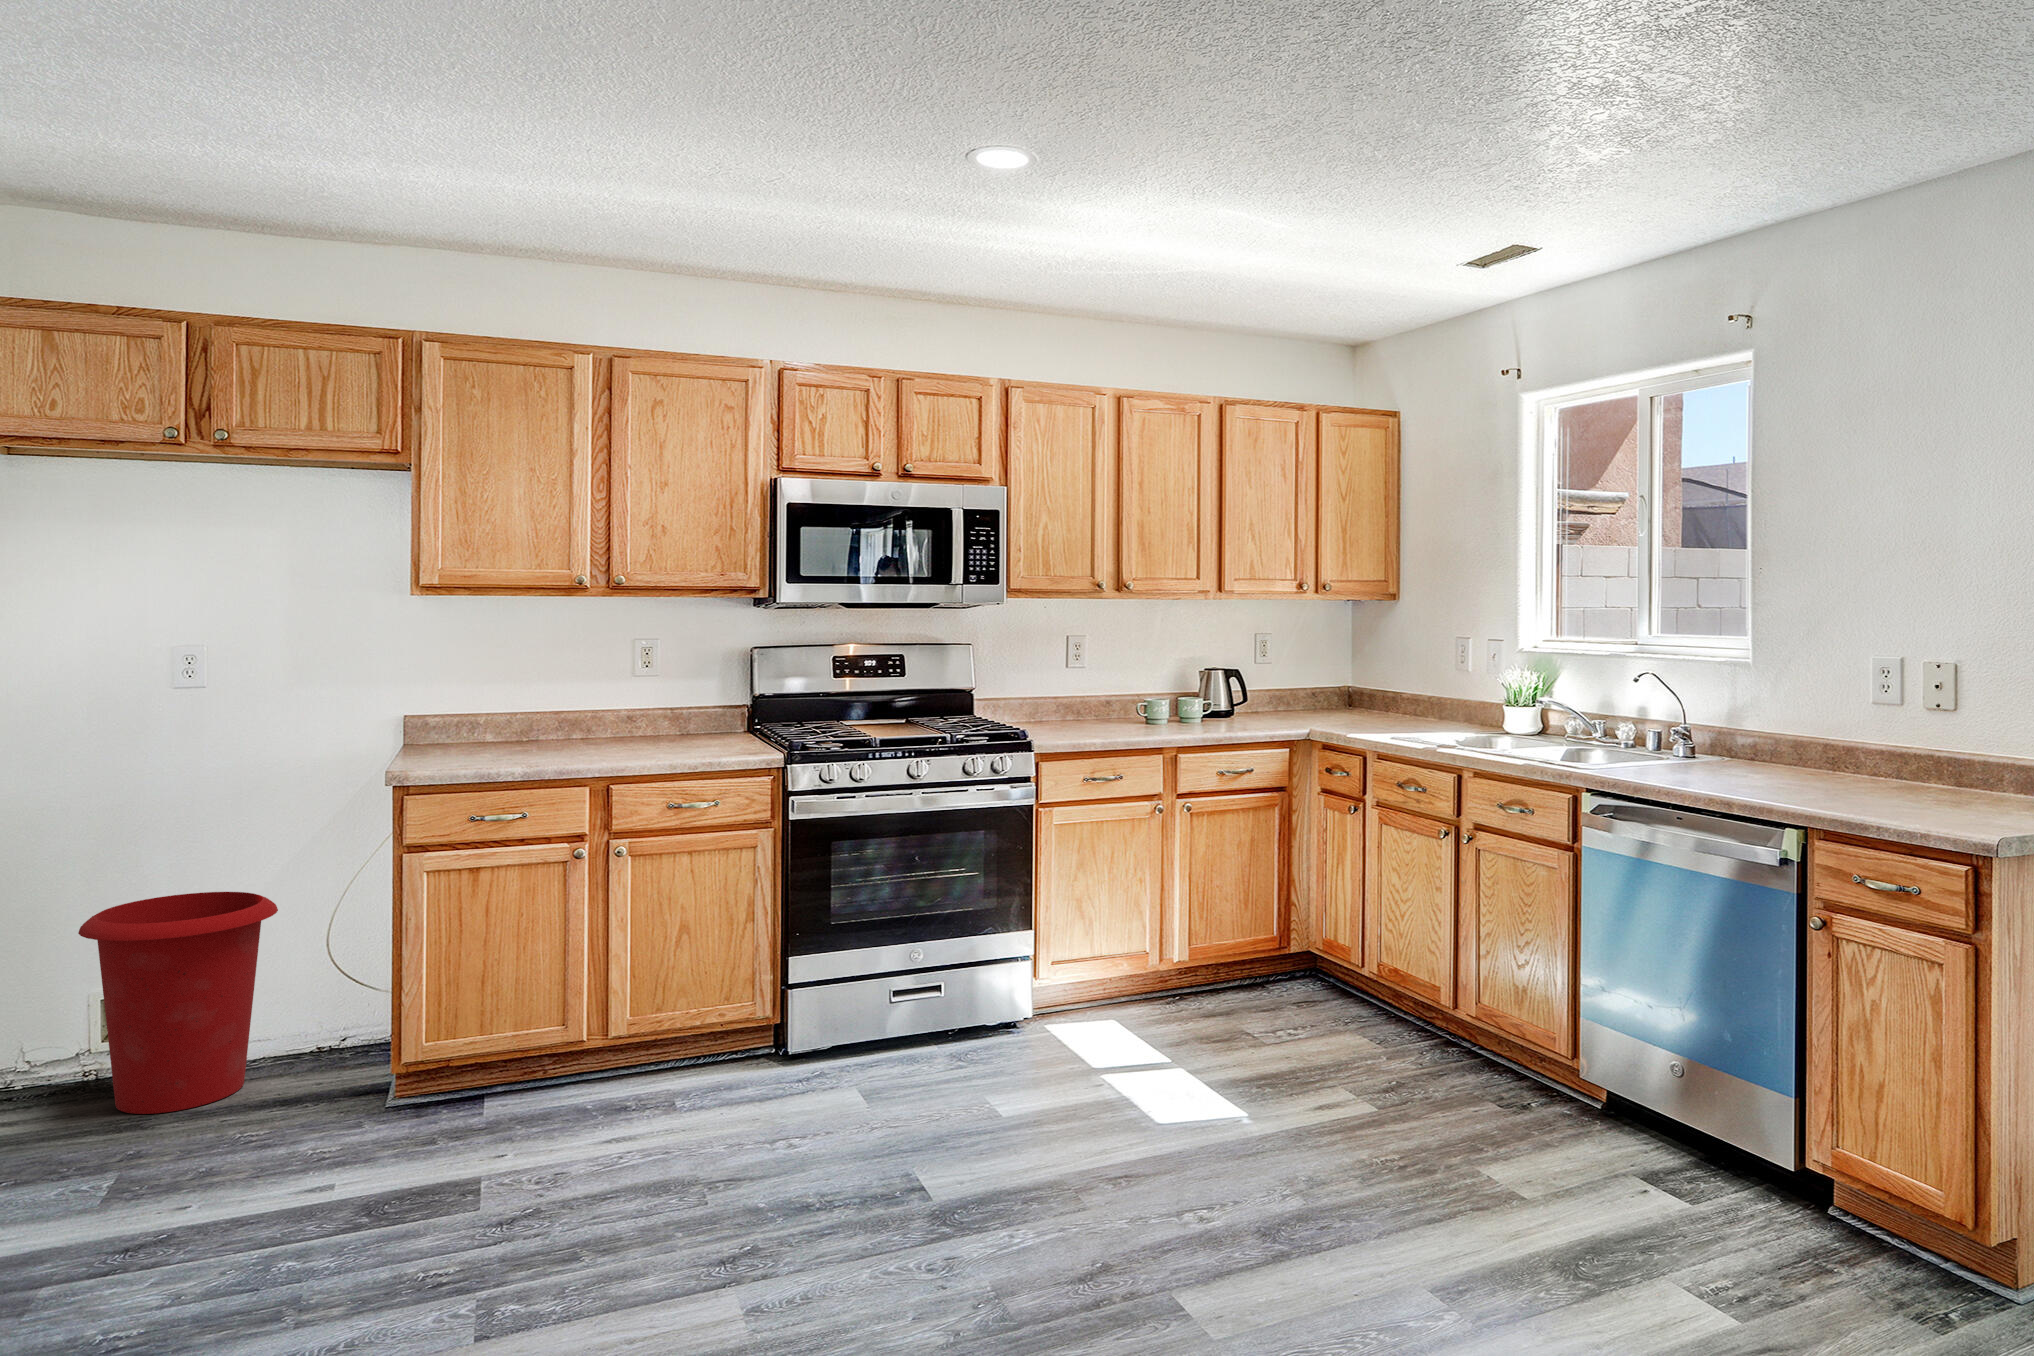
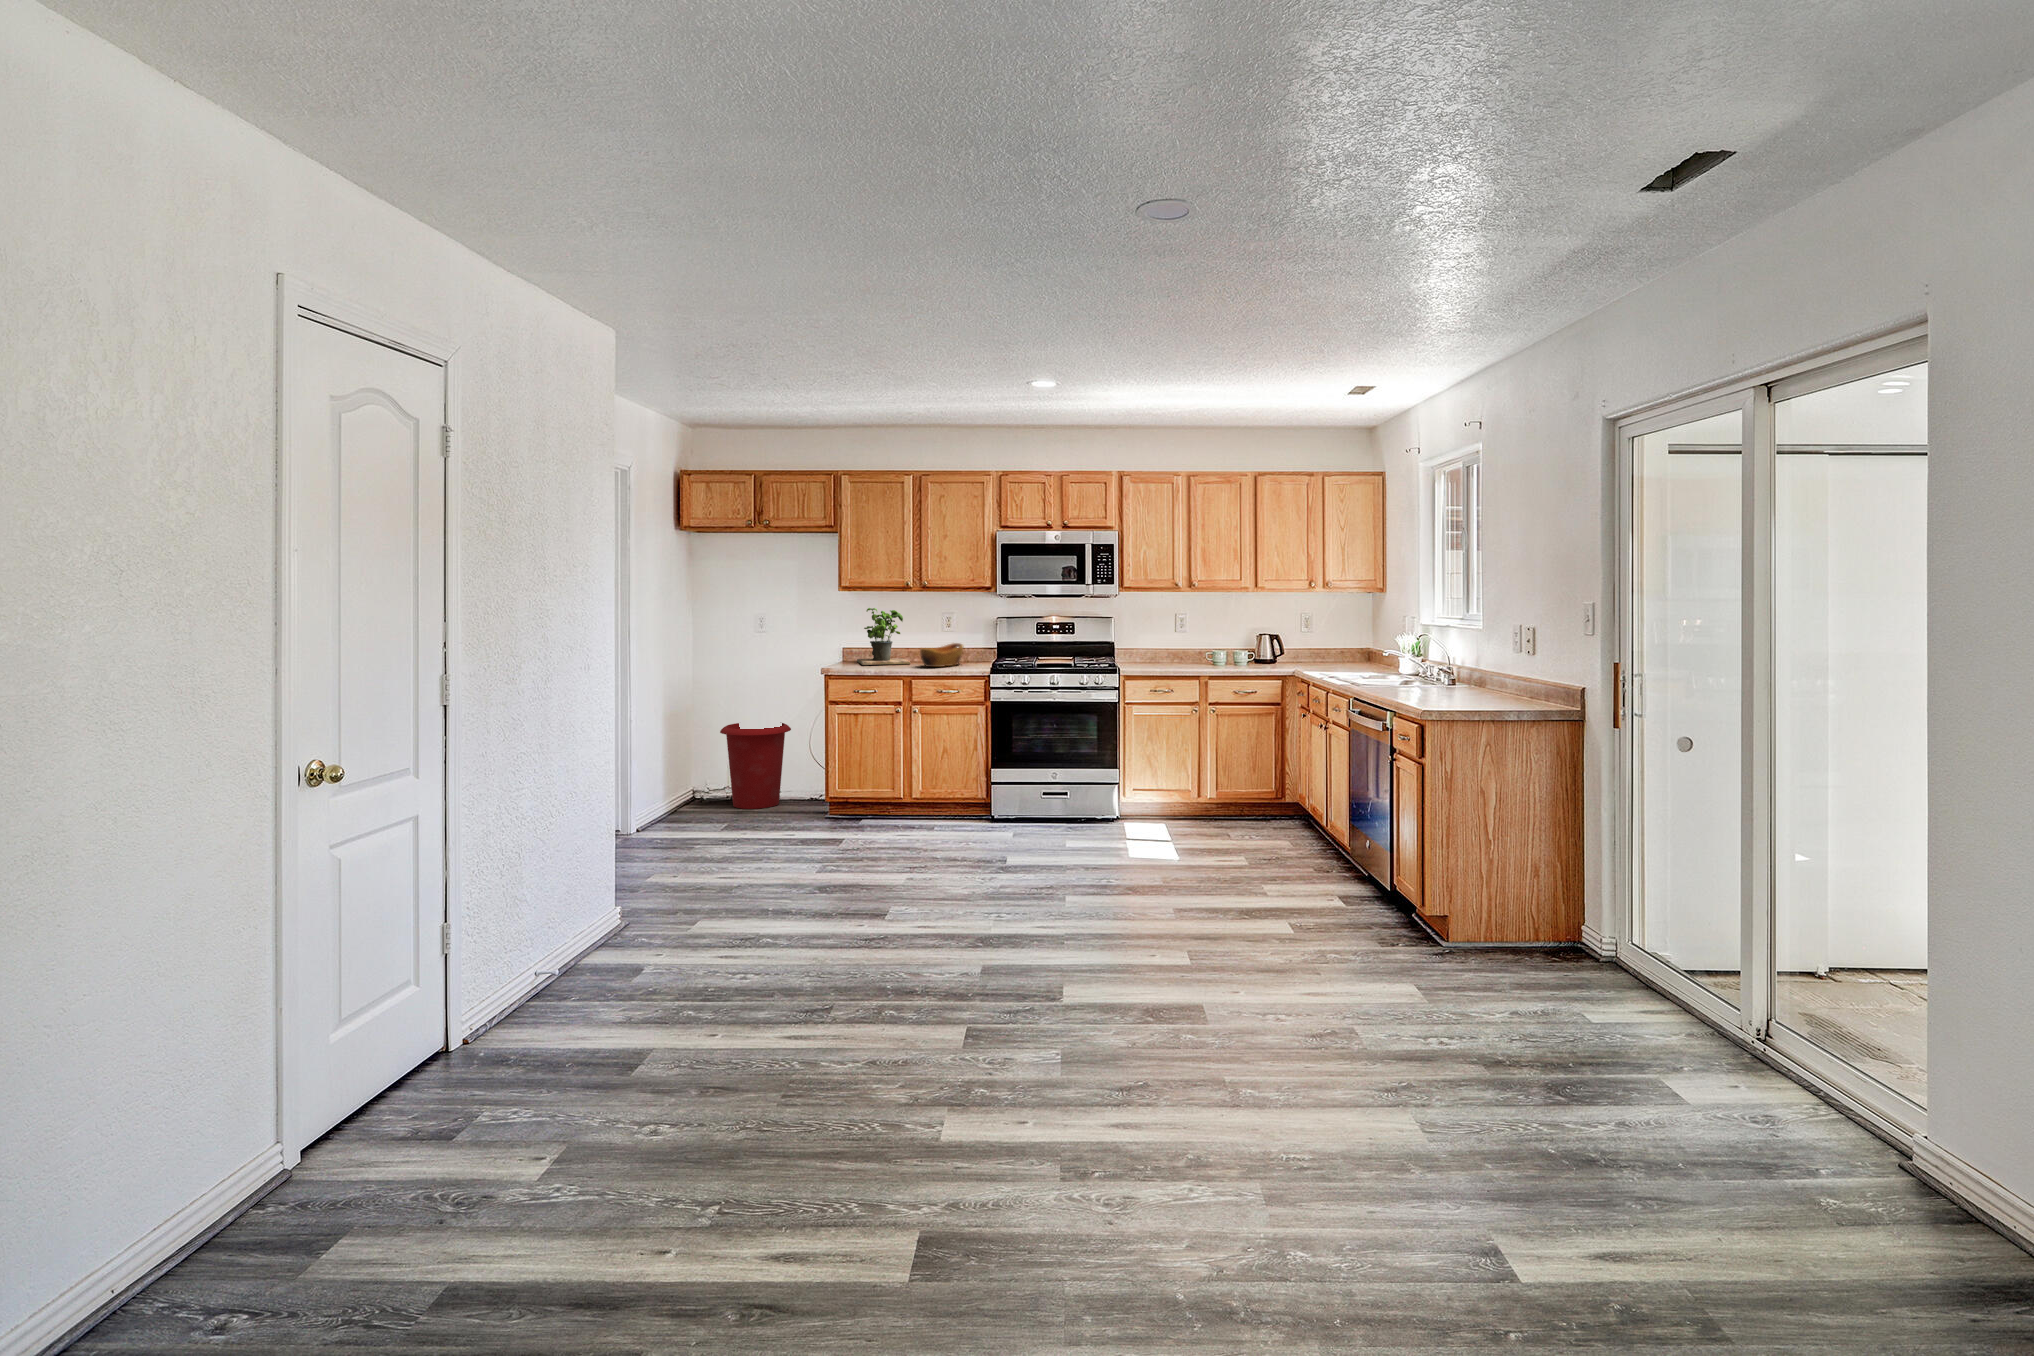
potted plant: none [442,629,581,754] -> present [857,608,911,665]
wooden bowl: none [615,700,701,753] -> present [920,643,963,667]

